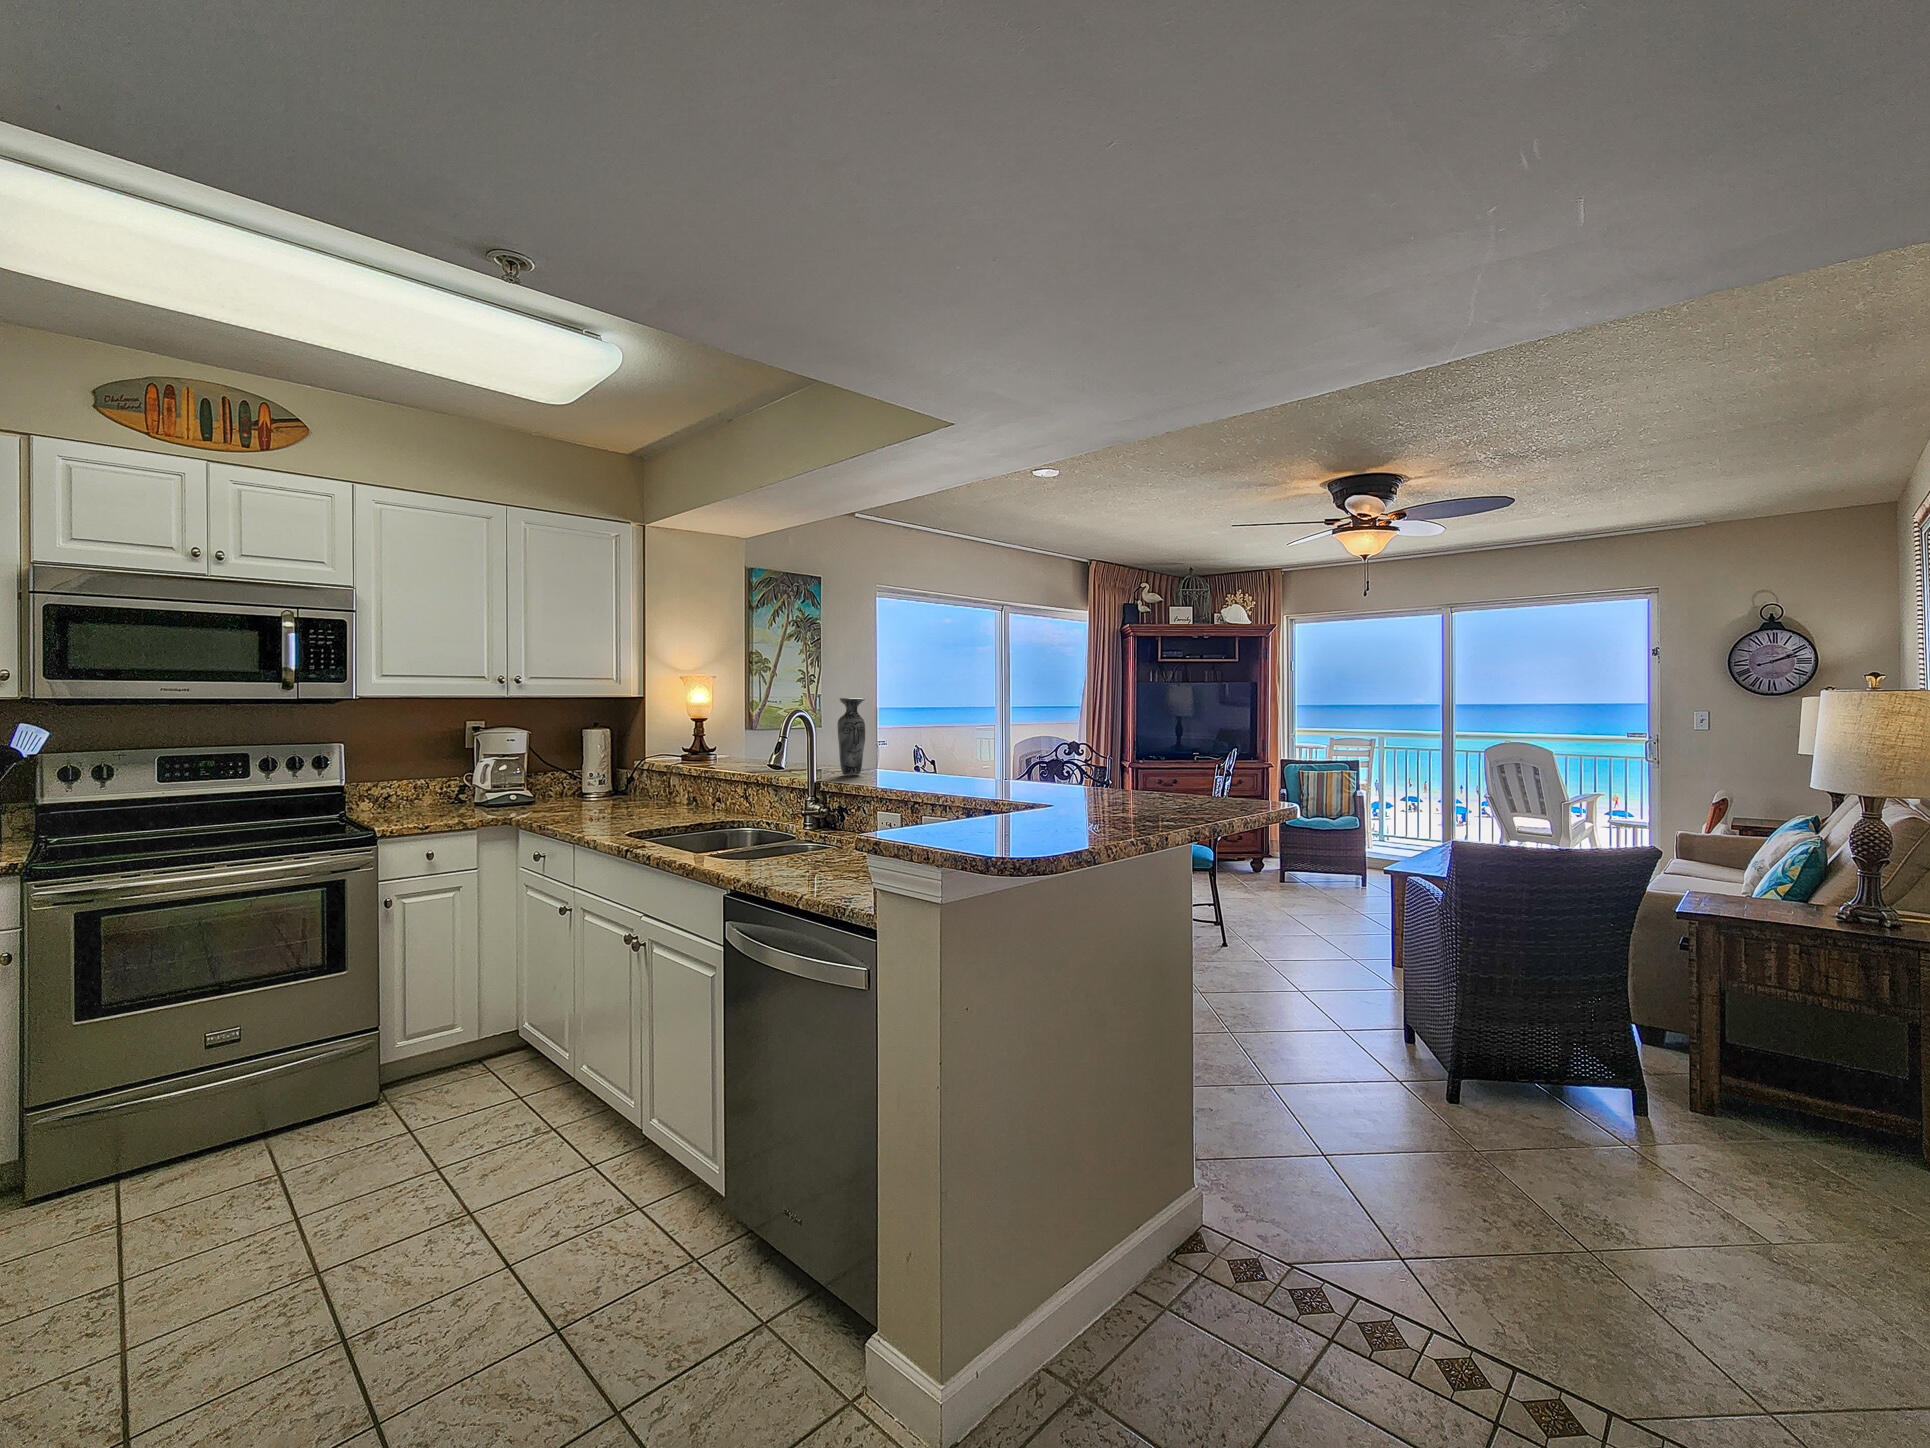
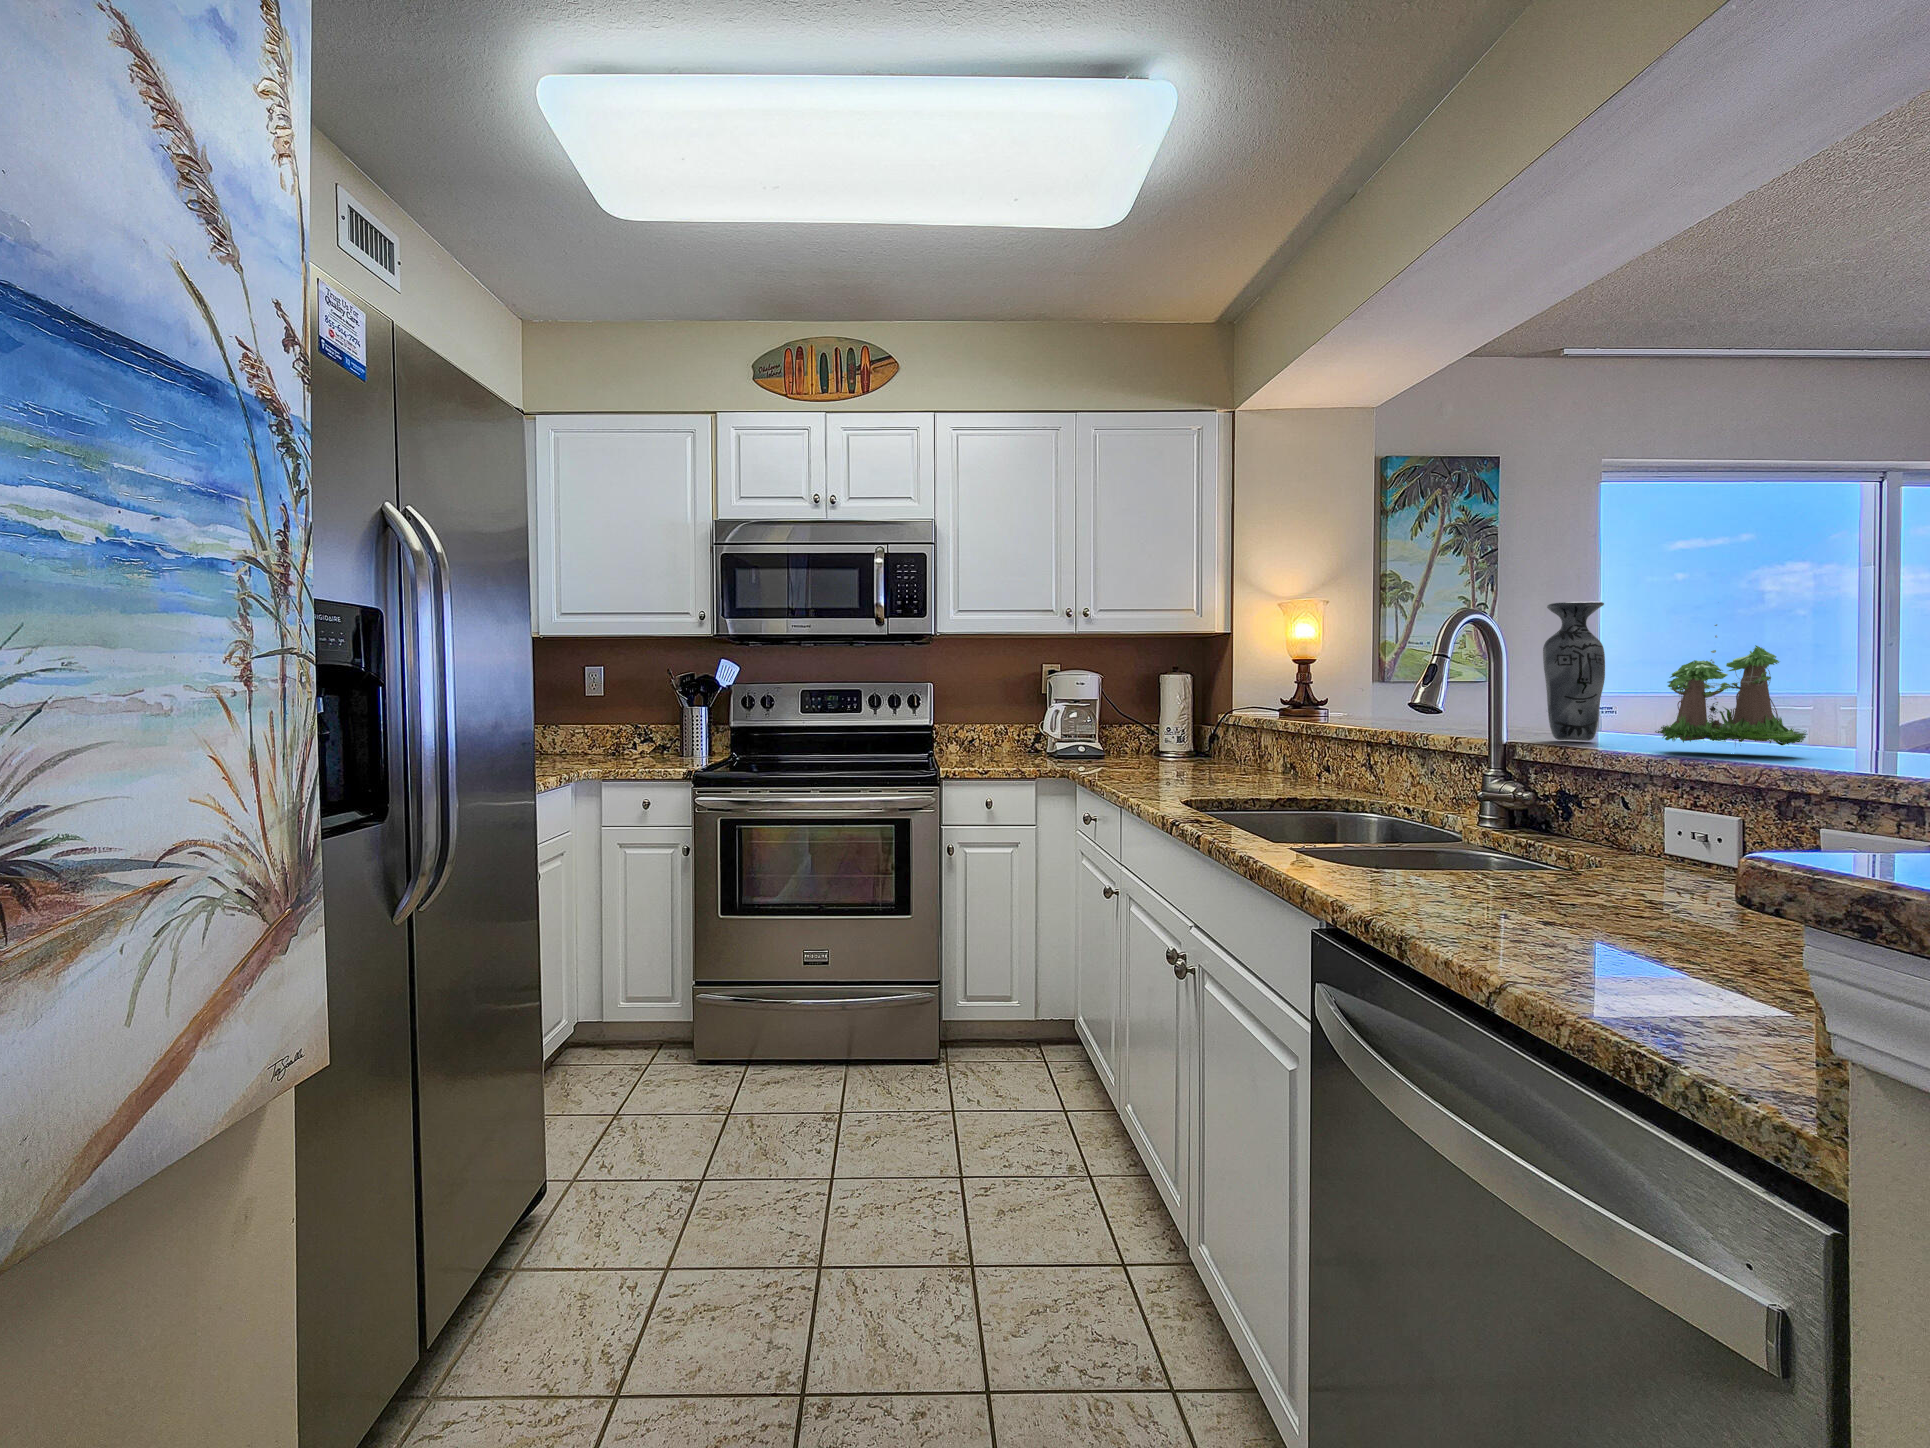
plant: none [880,706,936,781] -> present [1655,624,1807,745]

